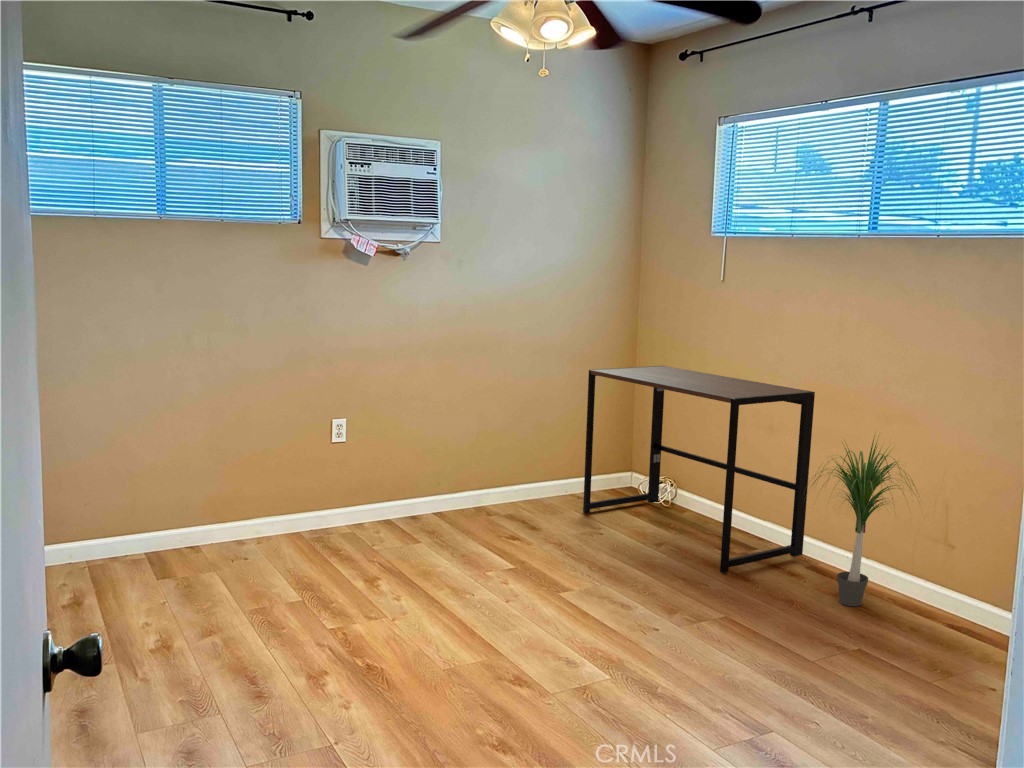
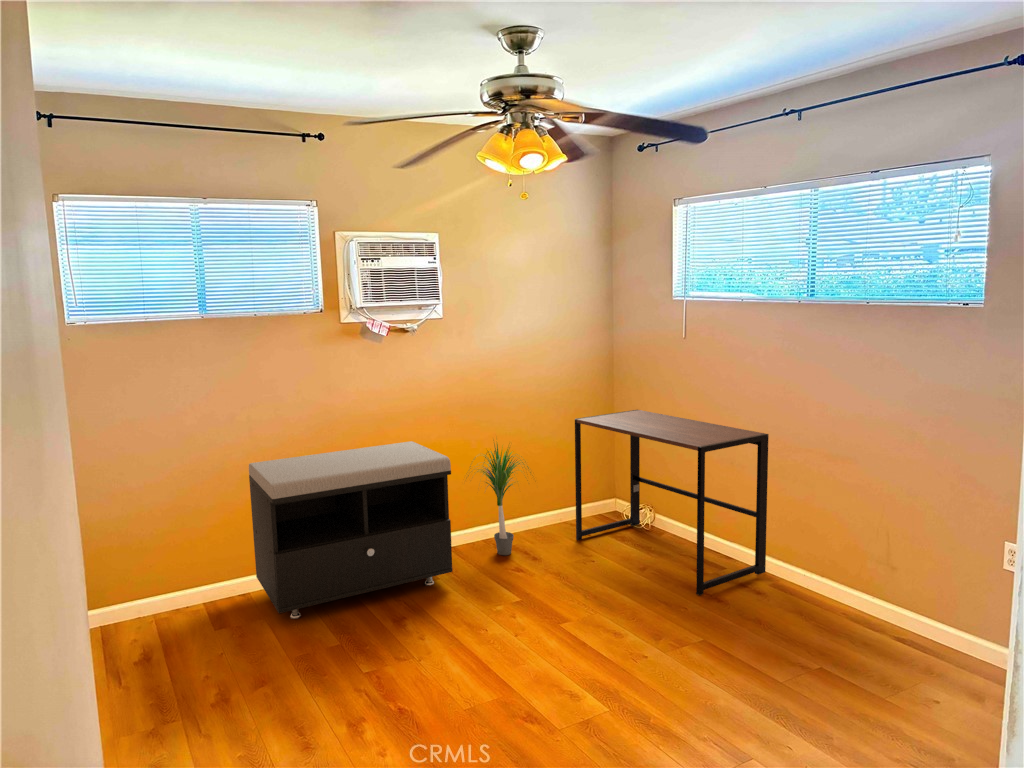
storage bench: none [205,383,441,572] -> present [249,441,453,619]
potted plant: present [813,435,915,606] -> present [468,444,531,555]

